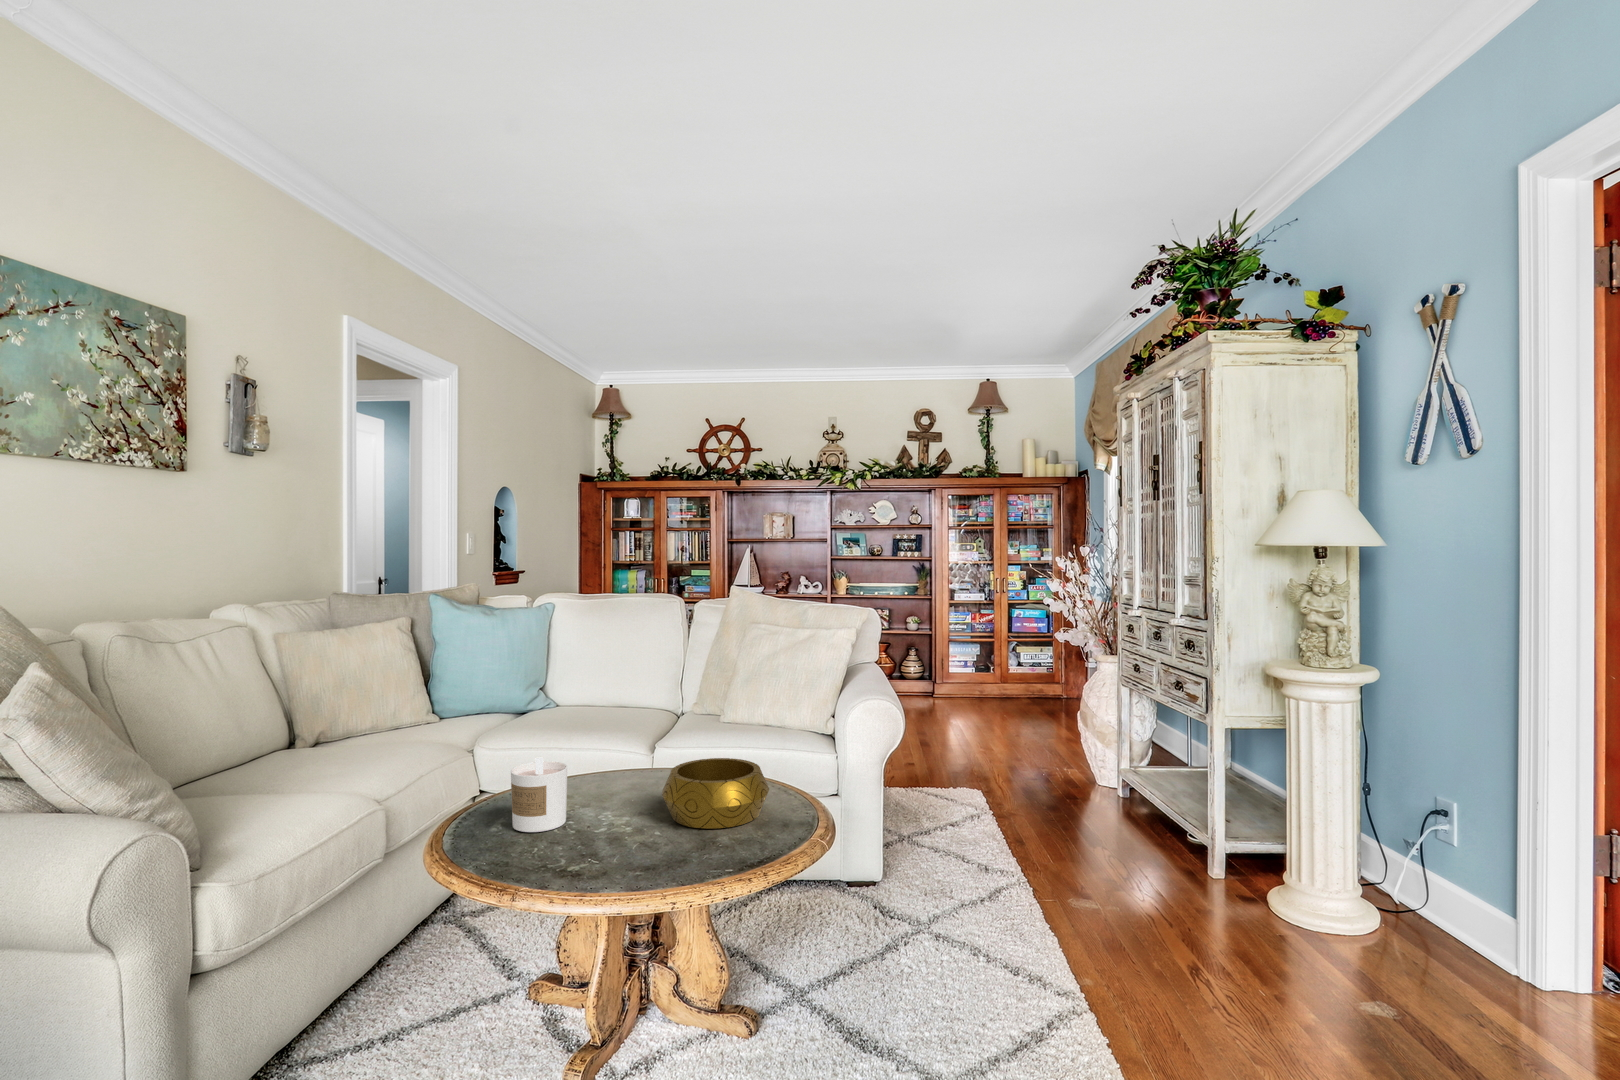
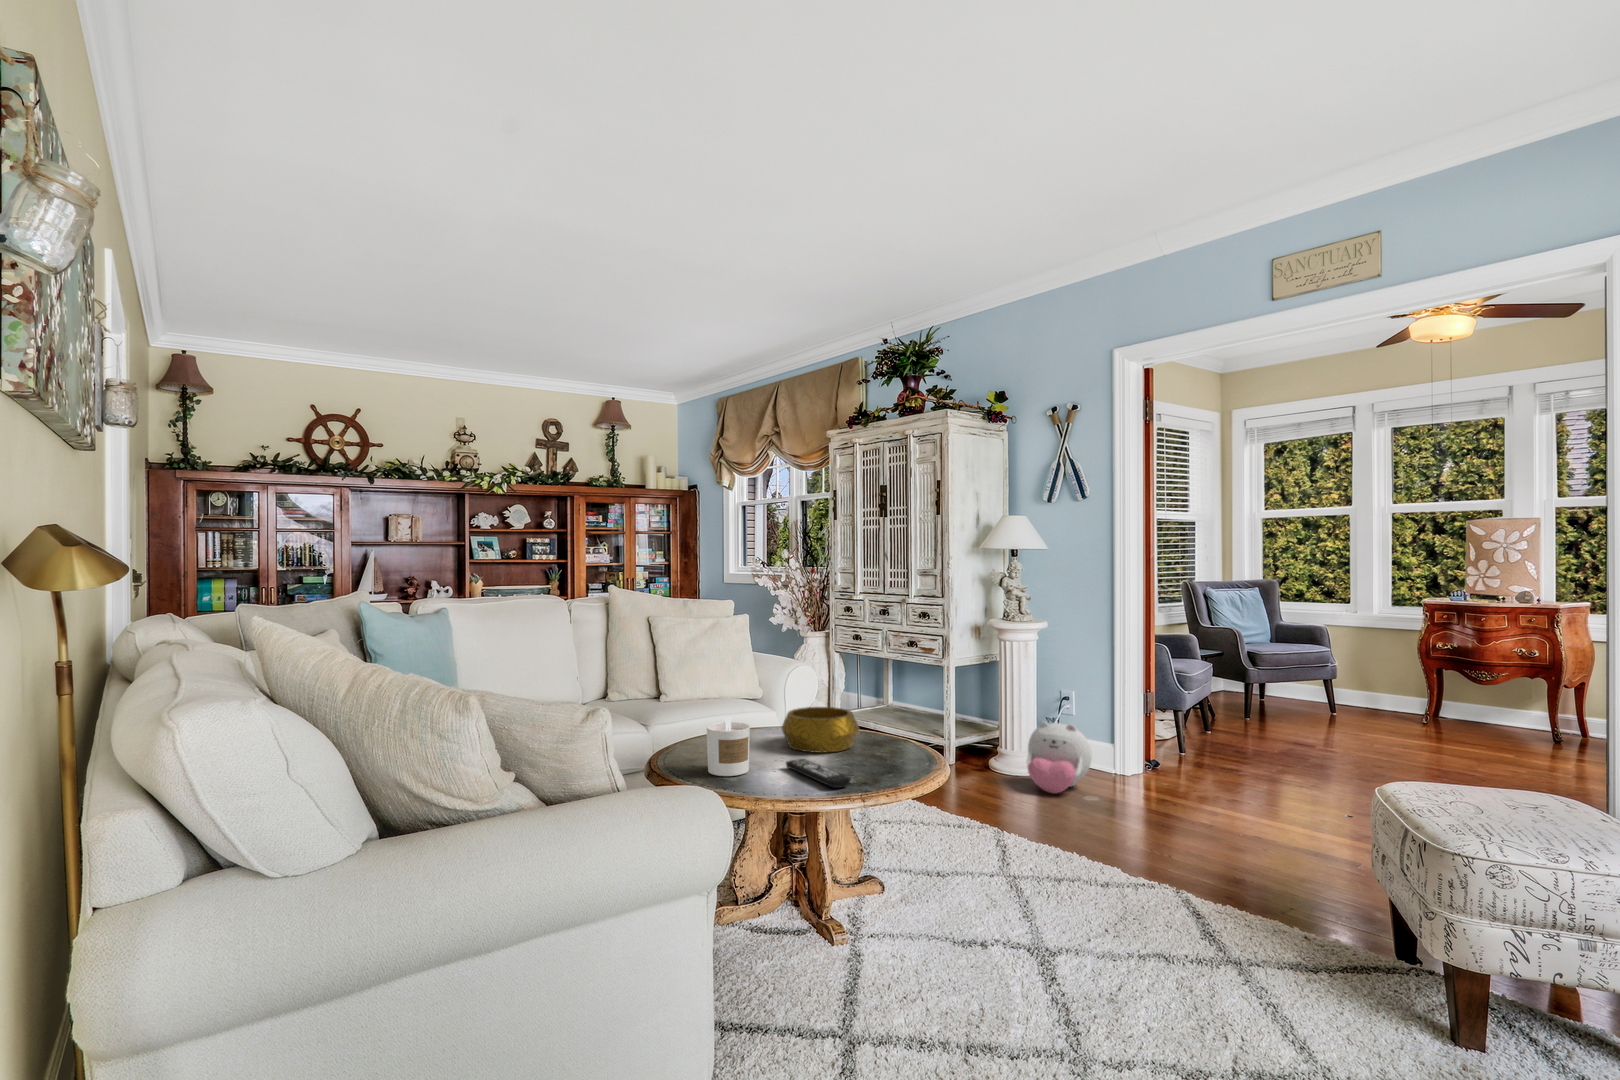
remote control: none [537,828,619,885] -> present [786,759,851,788]
plush toy: none [1267,848,1412,983] -> present [1027,721,1092,794]

